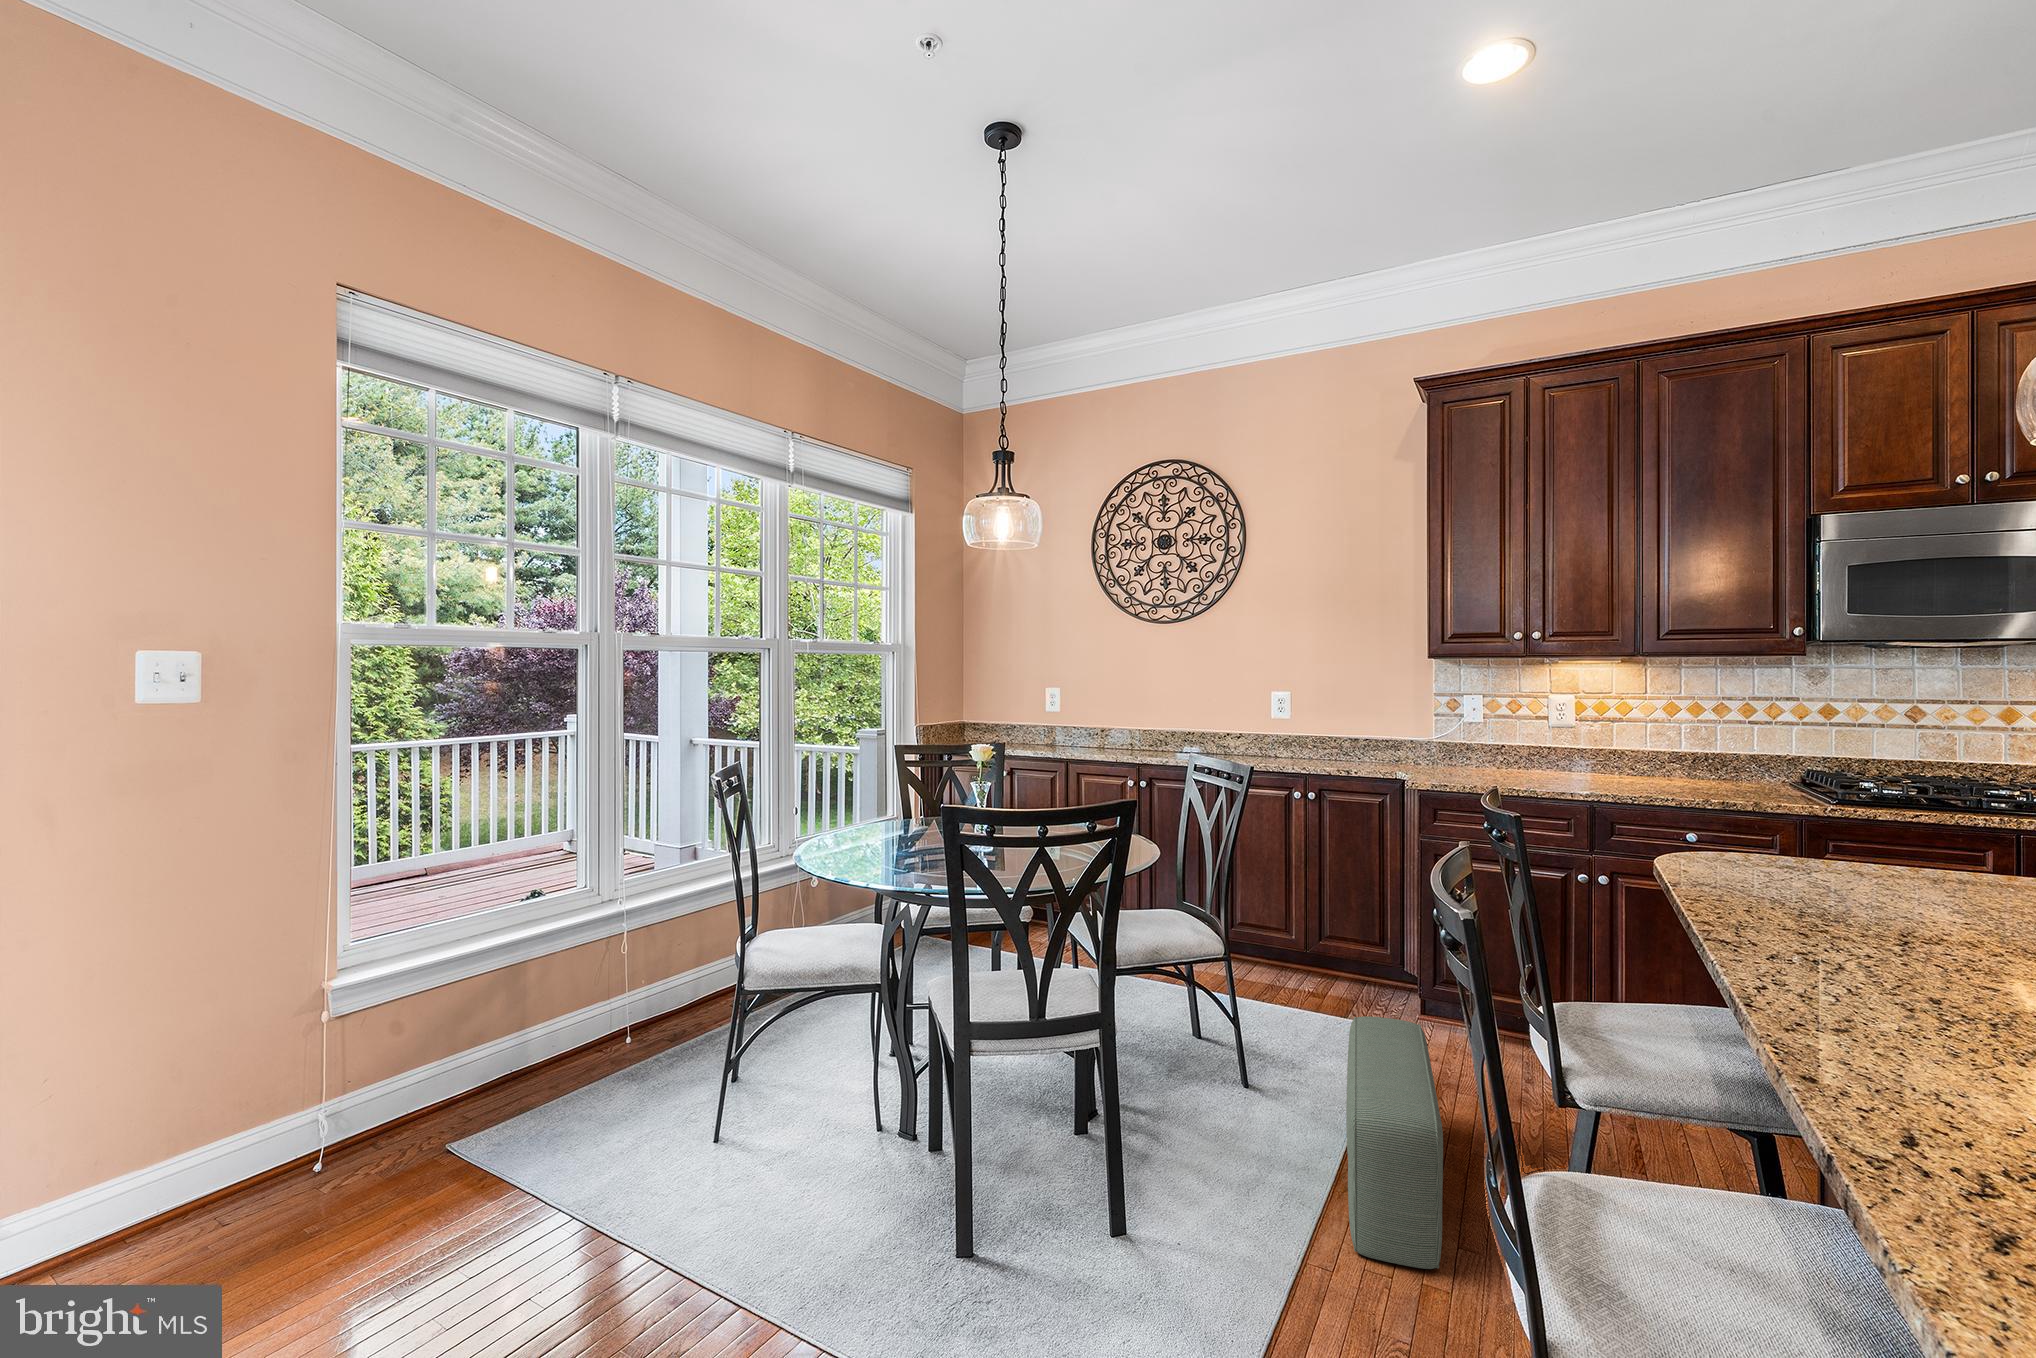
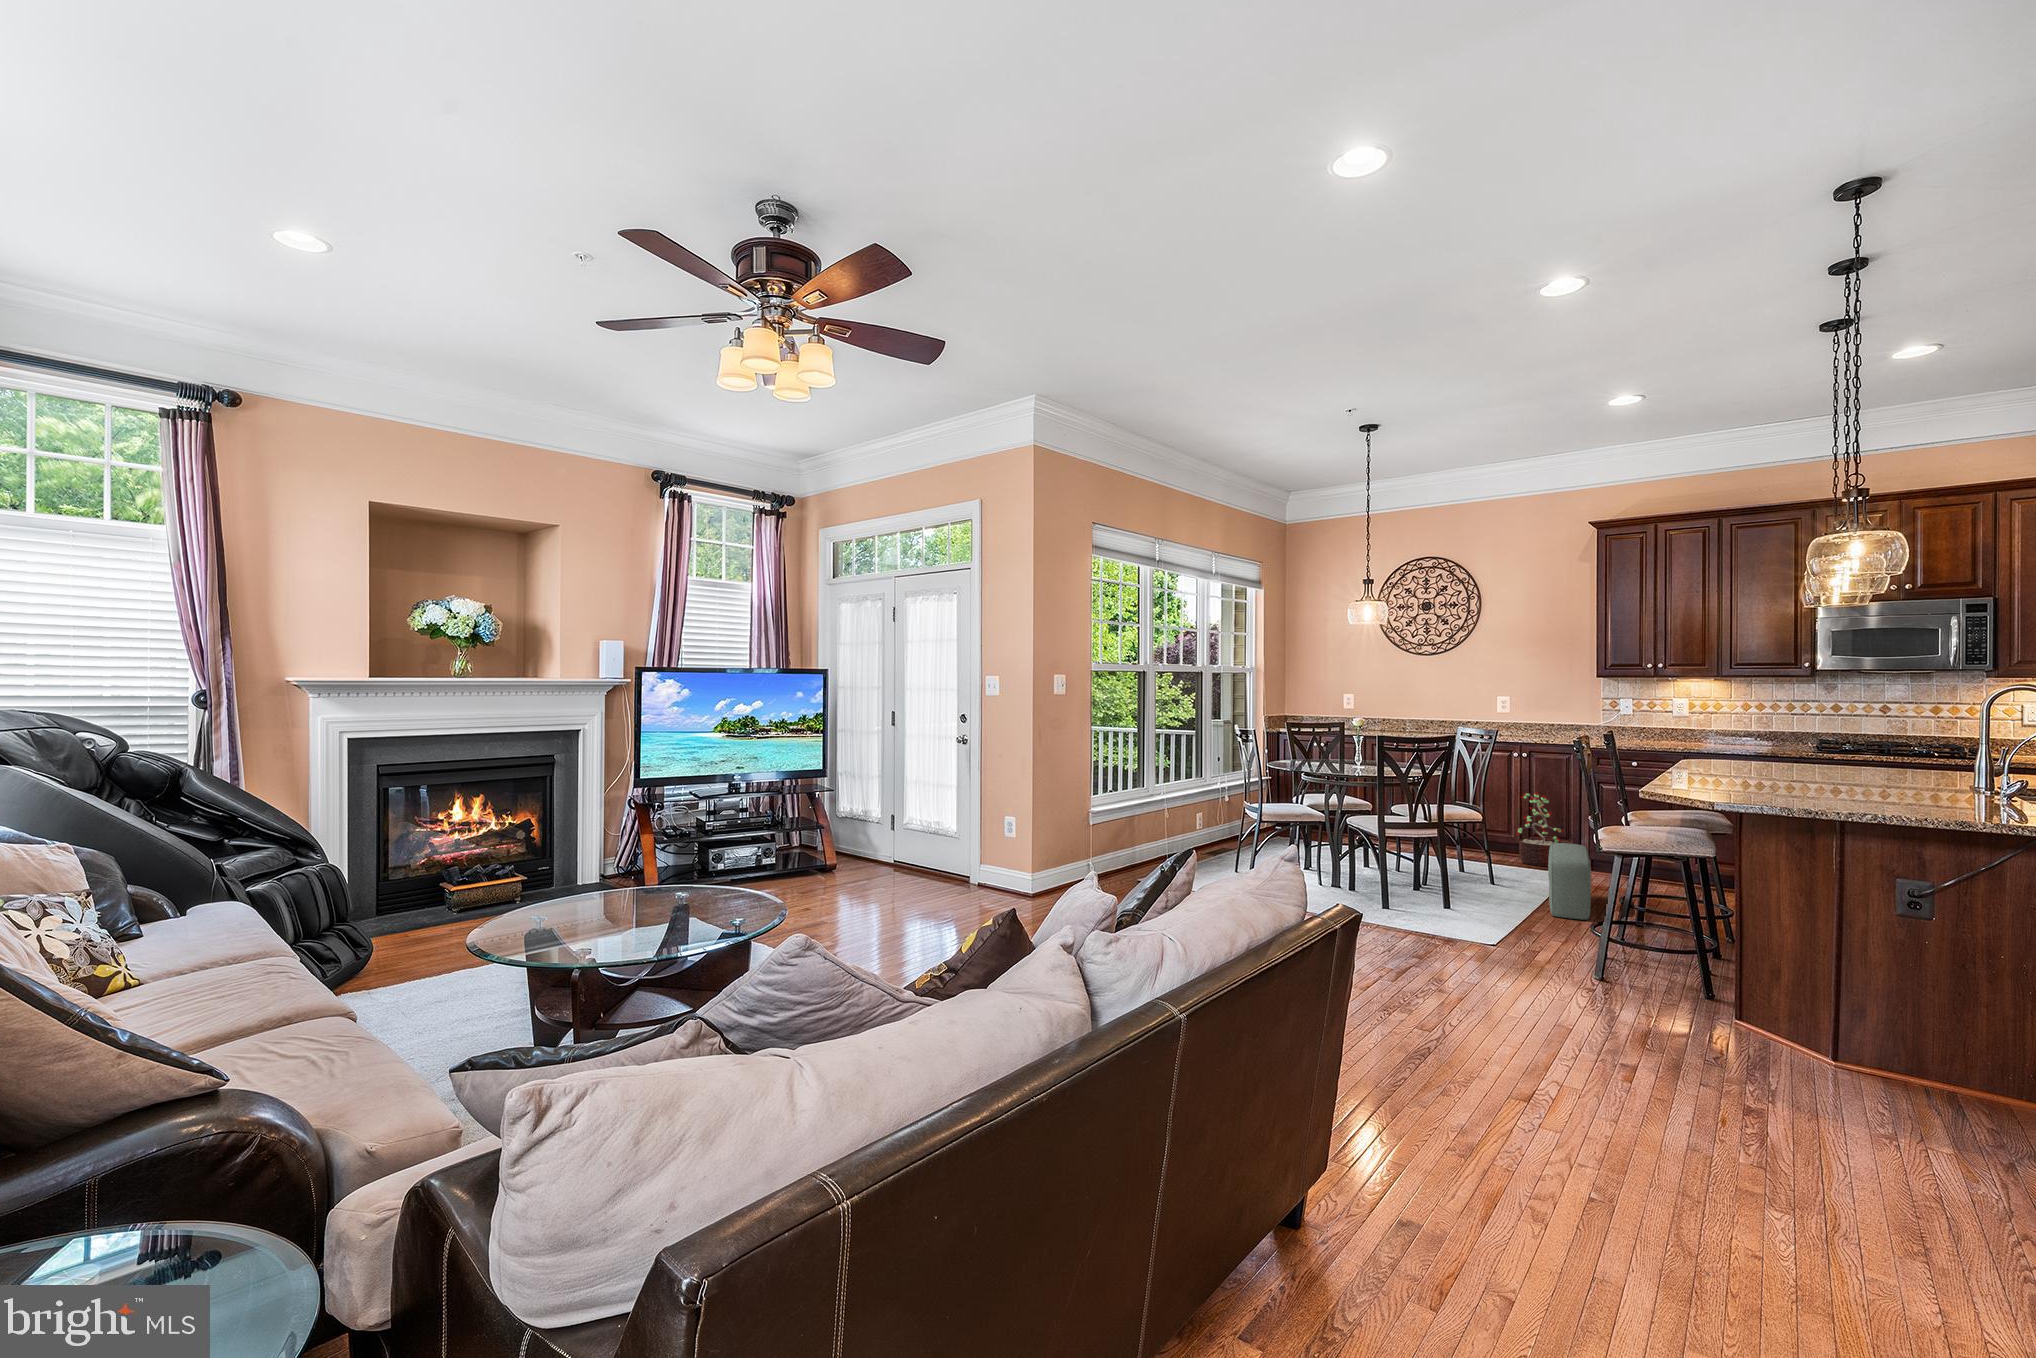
decorative plant: none [1295,864,1377,1008] -> present [1516,792,1564,867]

